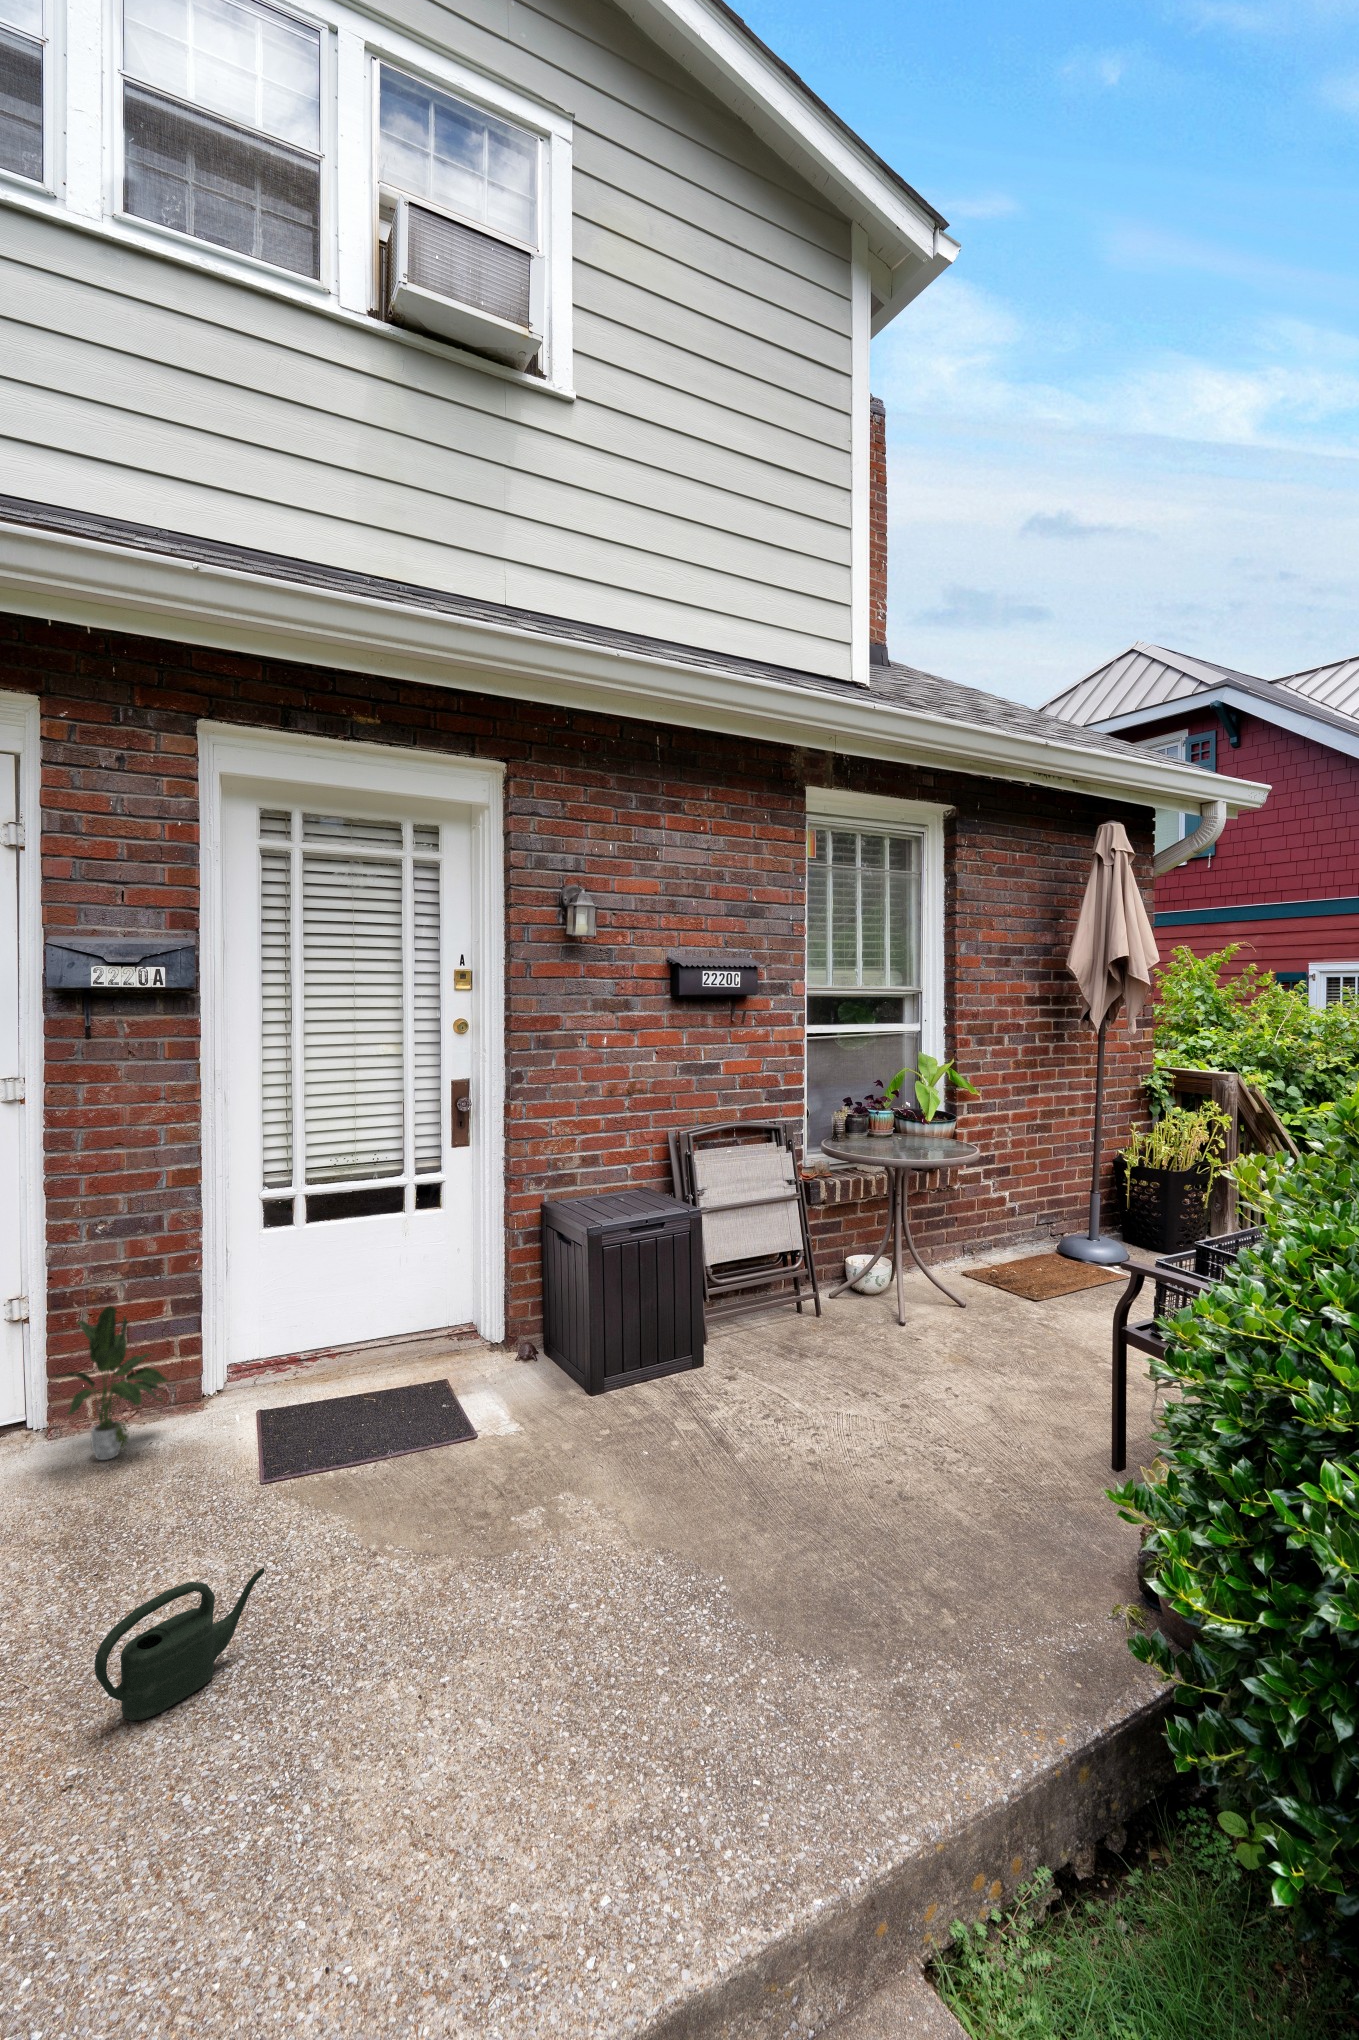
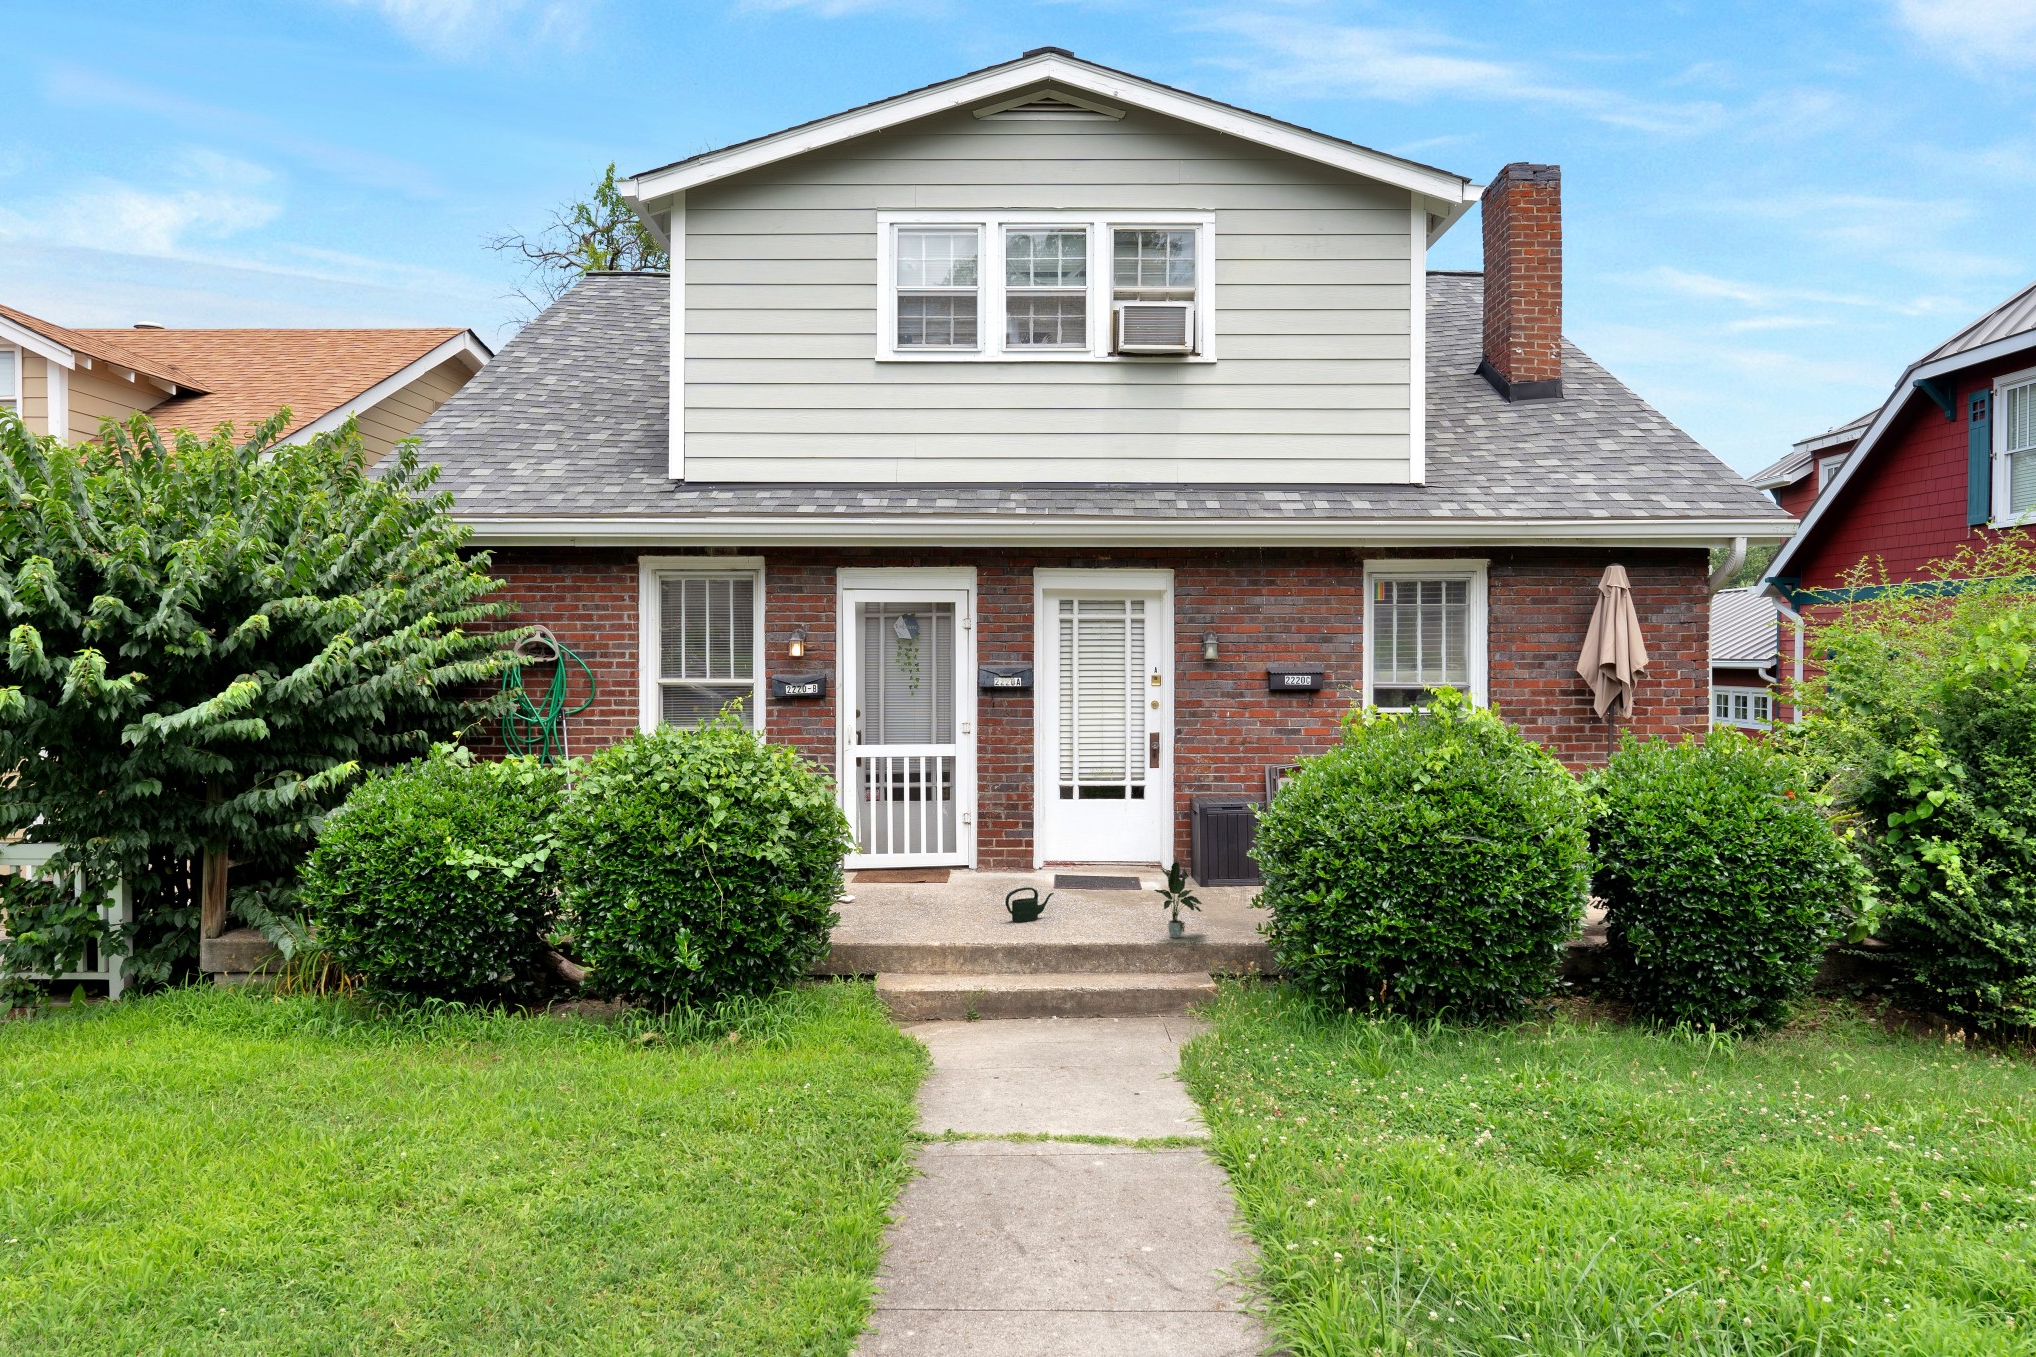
potted plant: present [52,1306,167,1460] -> present [1154,862,1202,938]

